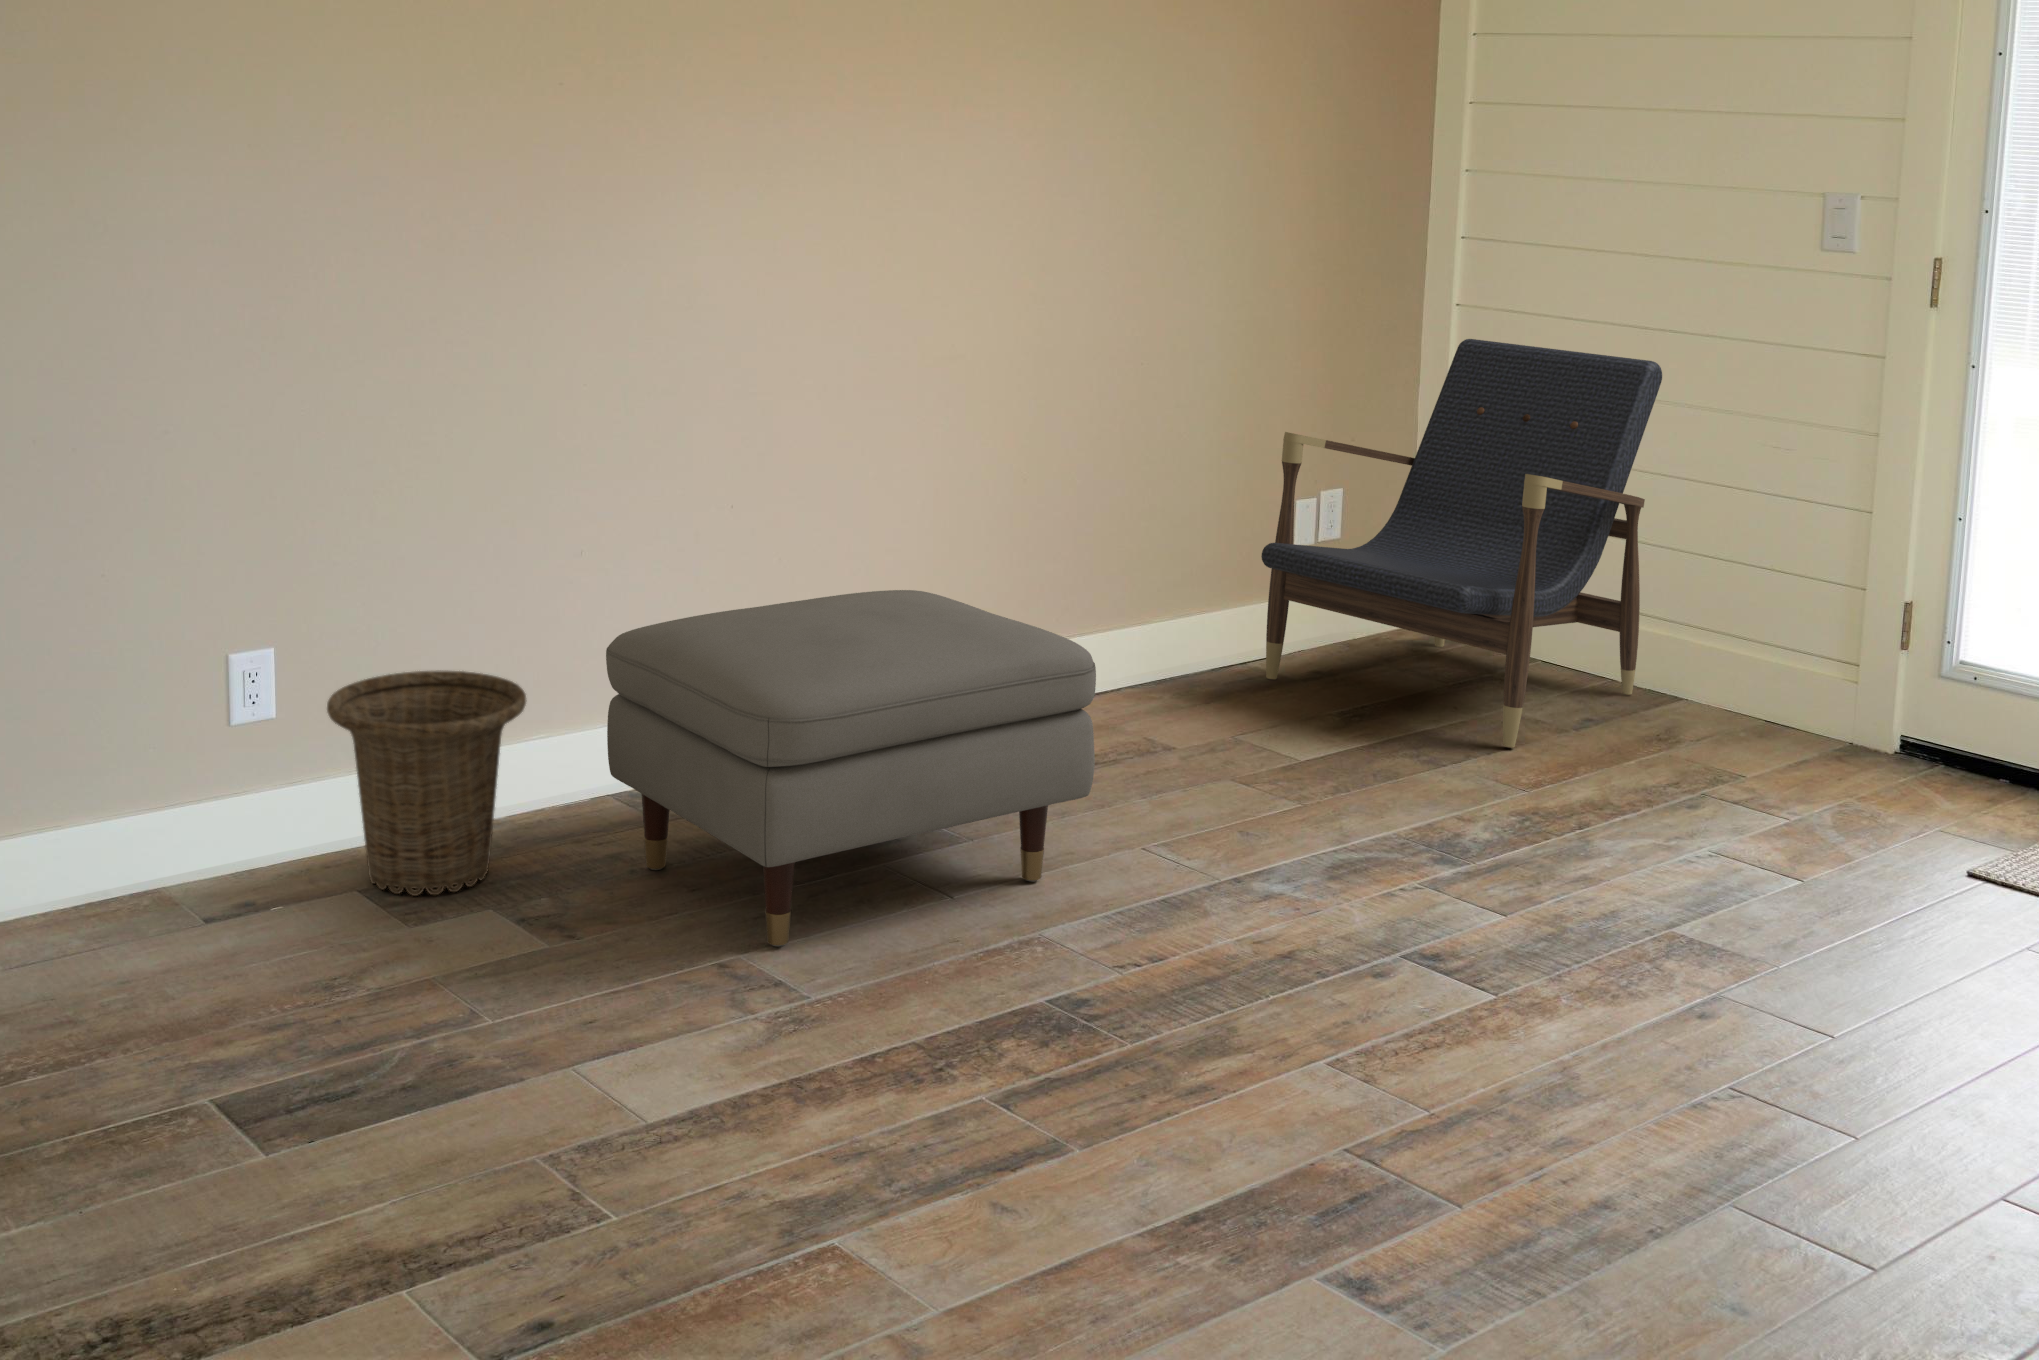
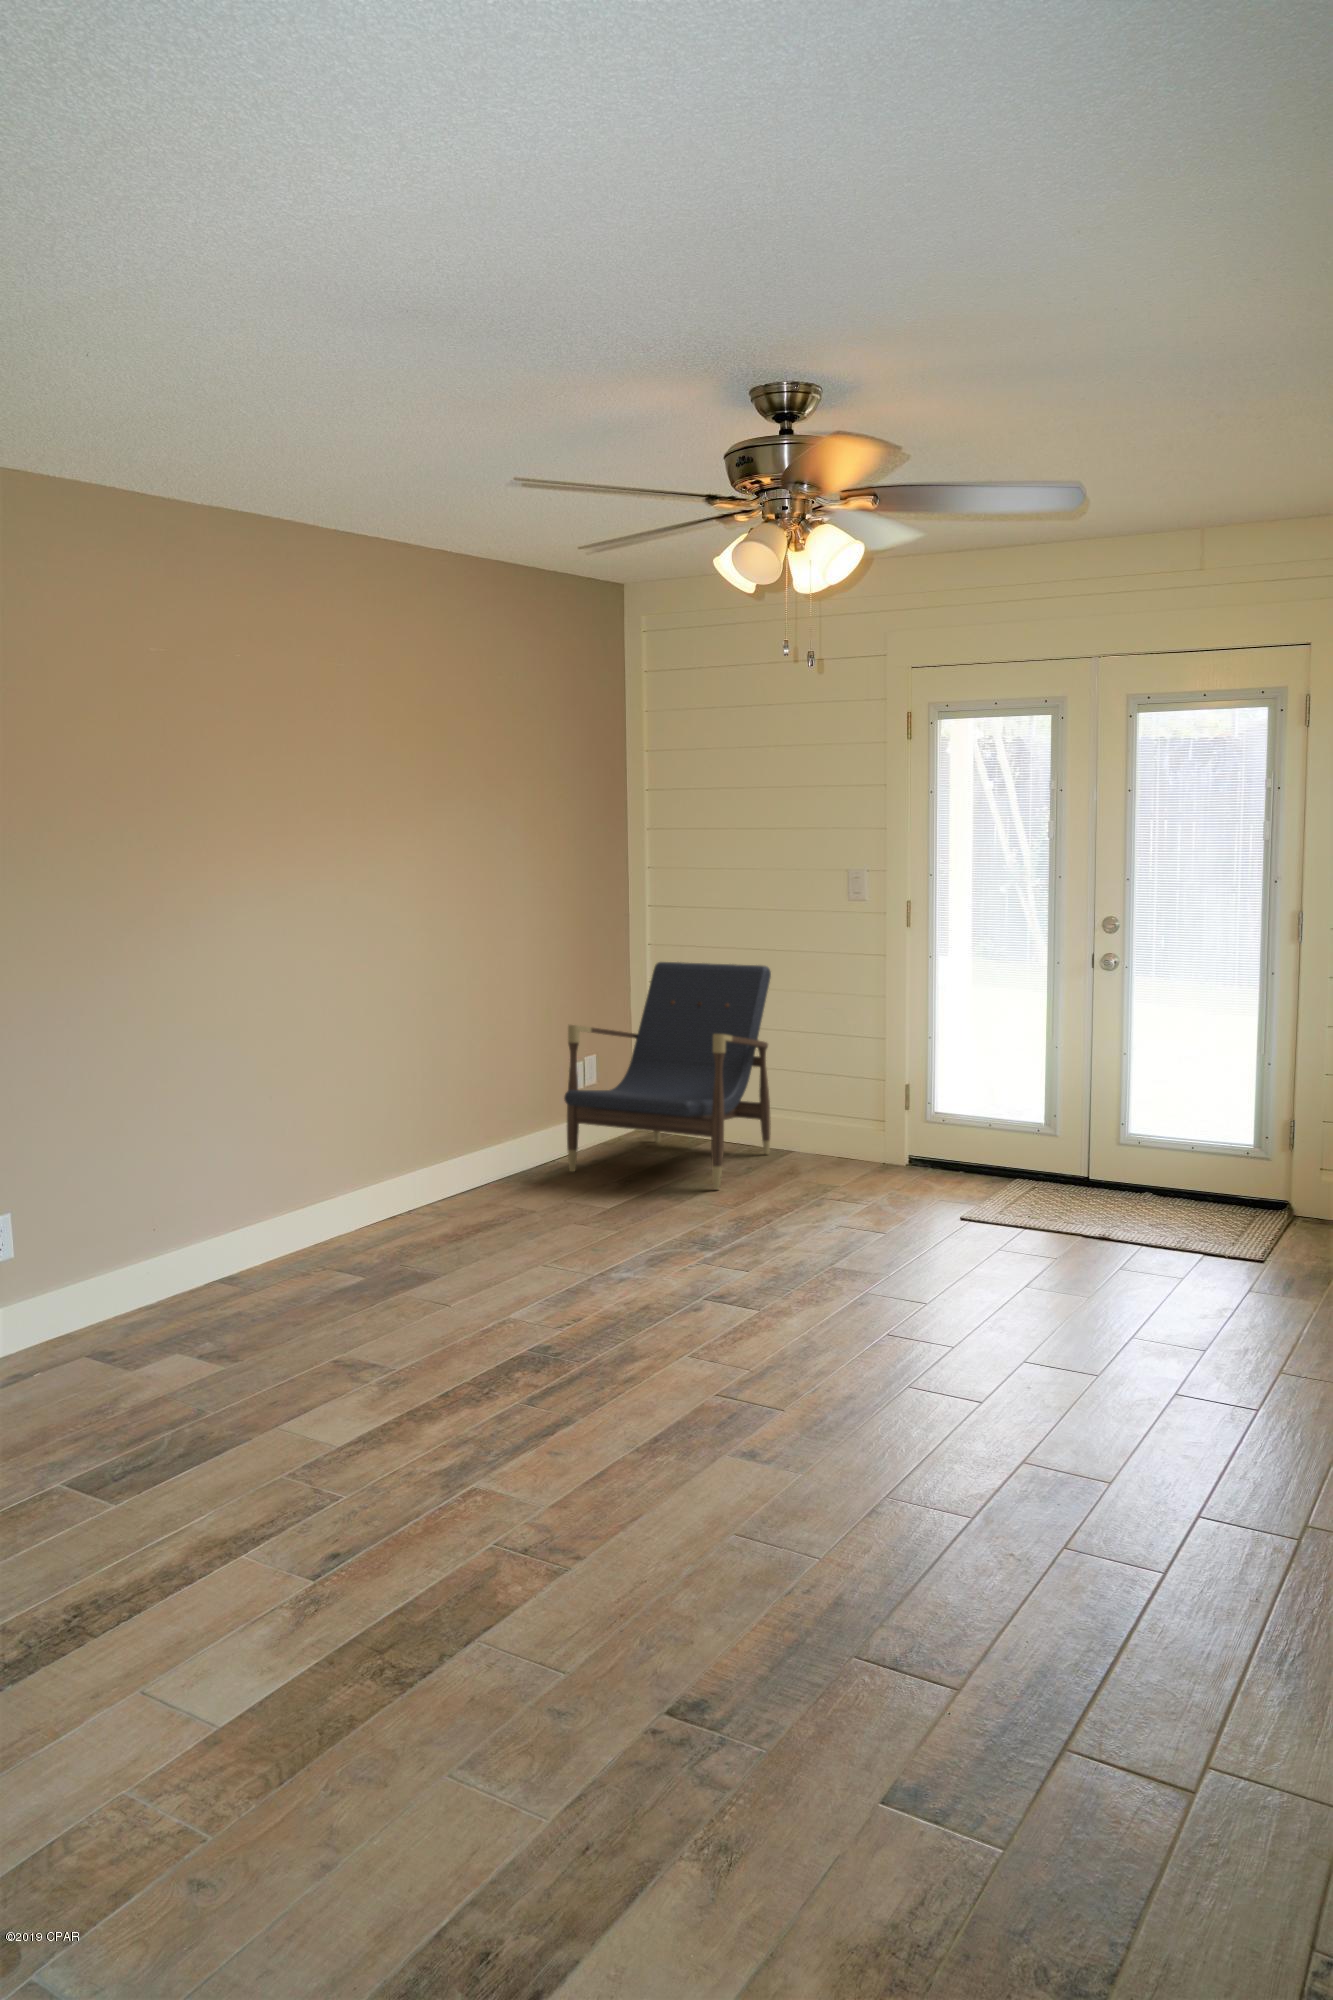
ottoman: present [606,590,1096,947] -> none [219,1137,521,1351]
basket: present [327,671,526,896] -> none [38,1219,172,1364]

